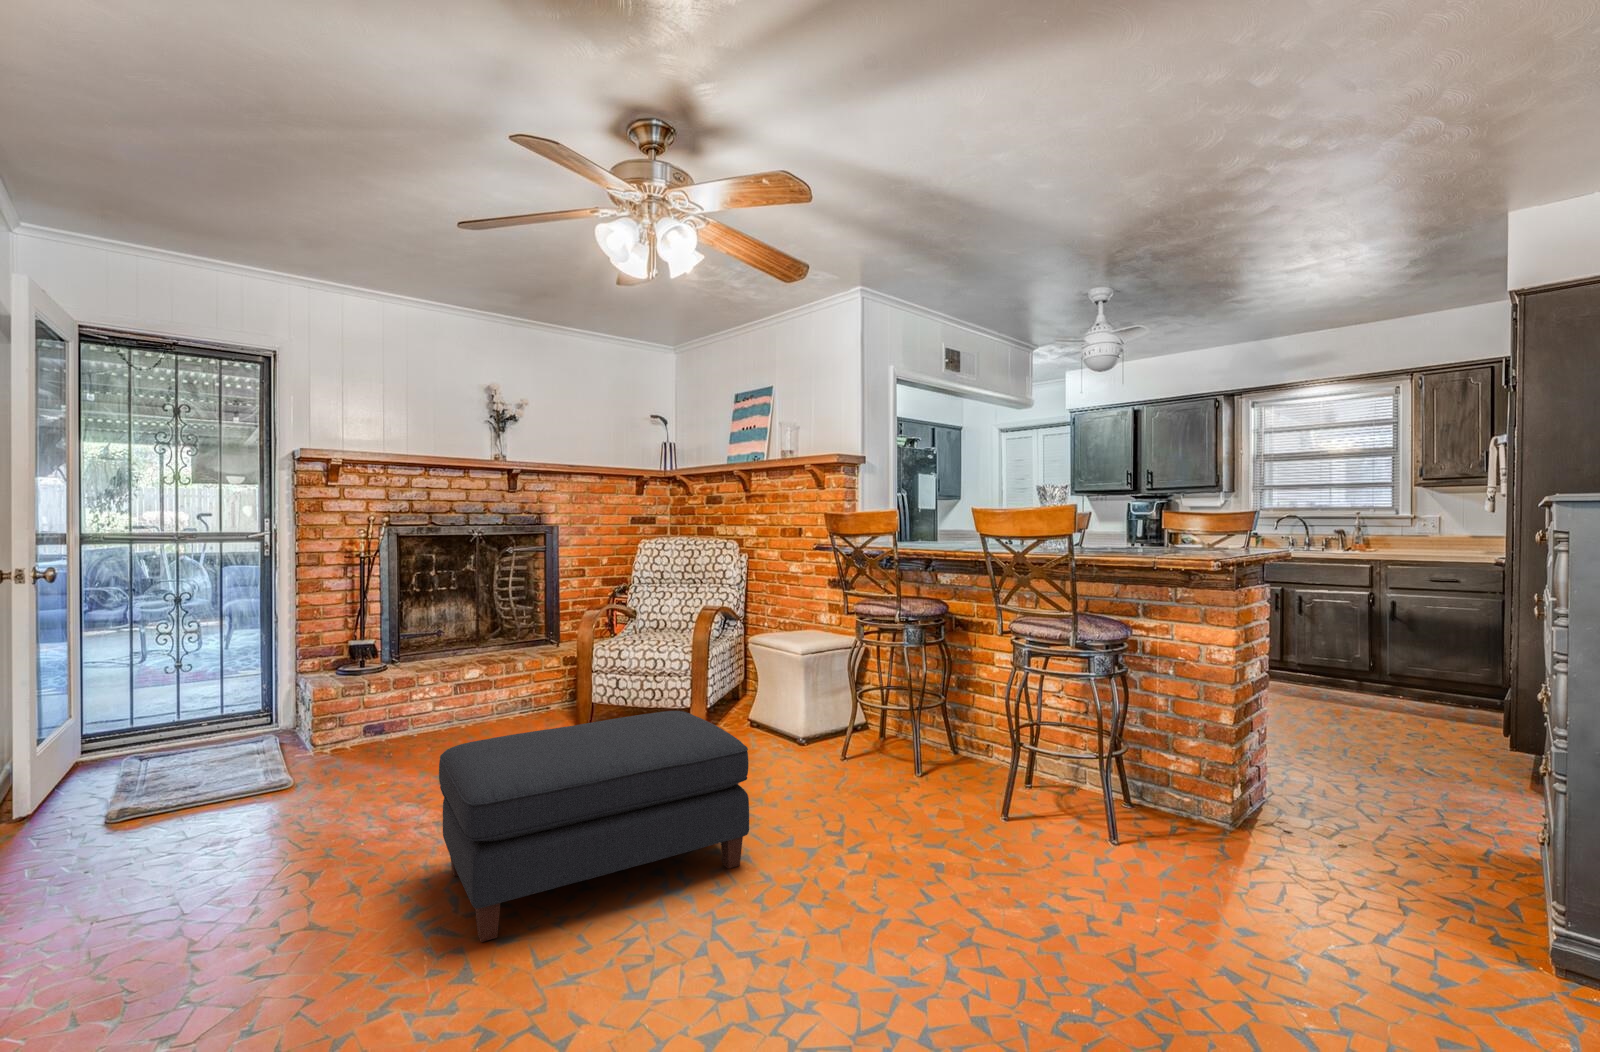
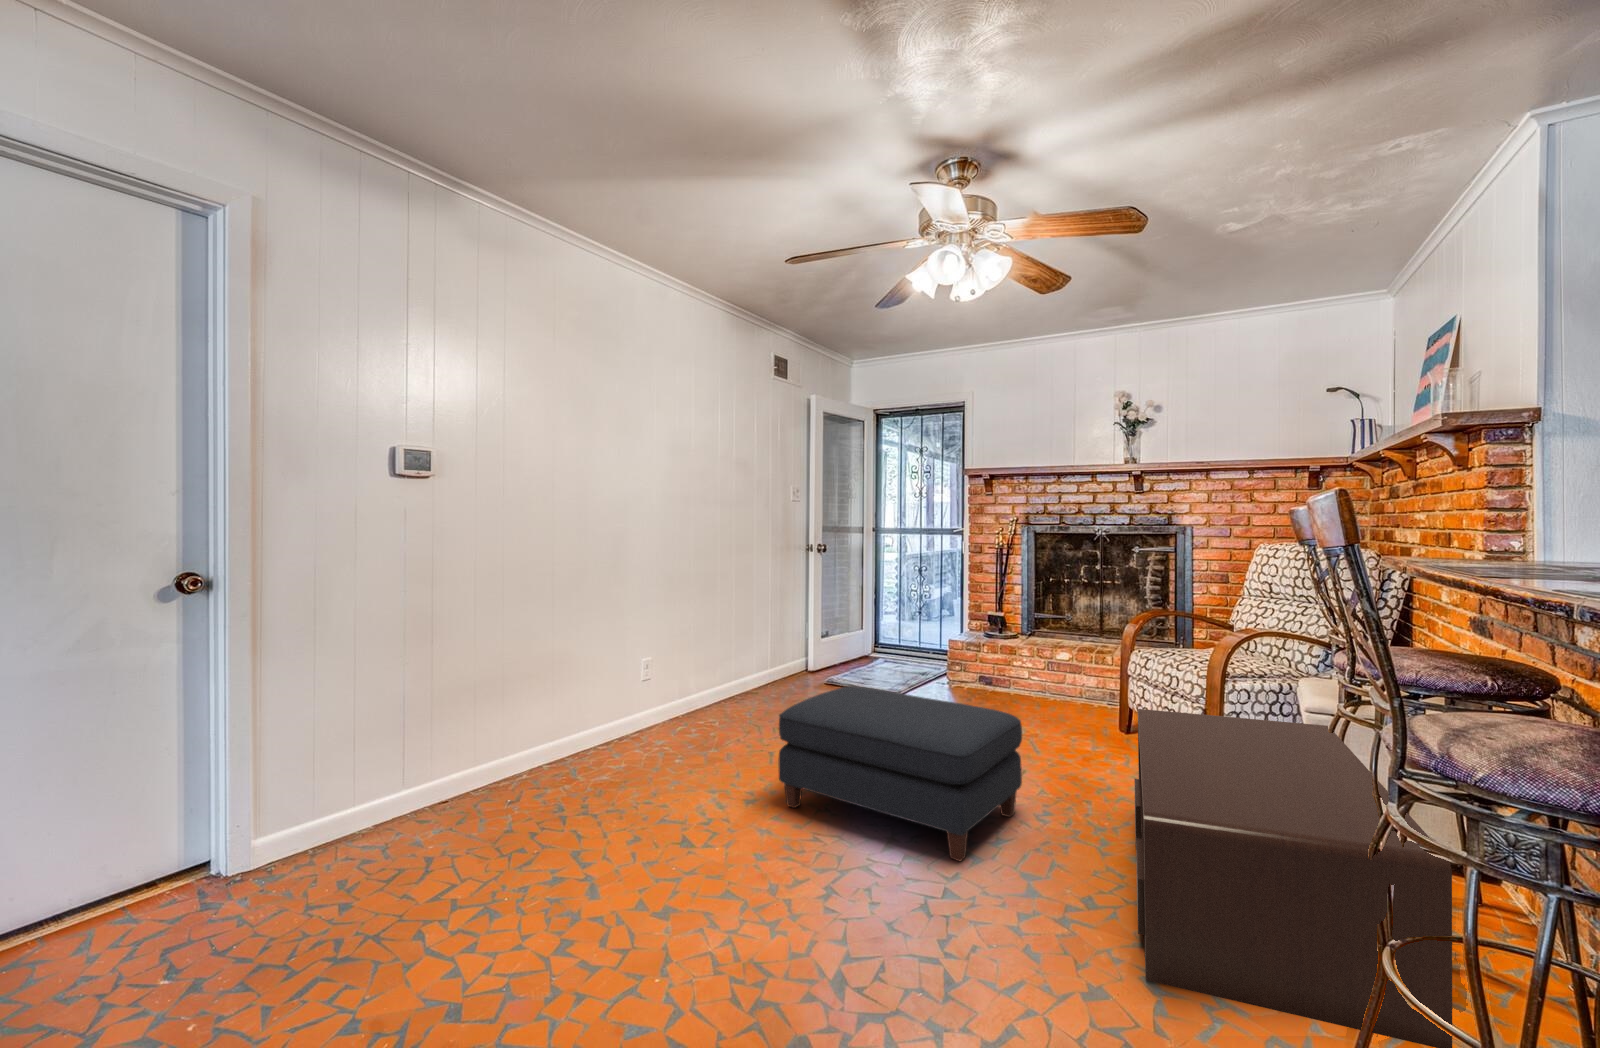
coffee table: none [734,659,1029,847] -> present [1134,709,1452,1048]

